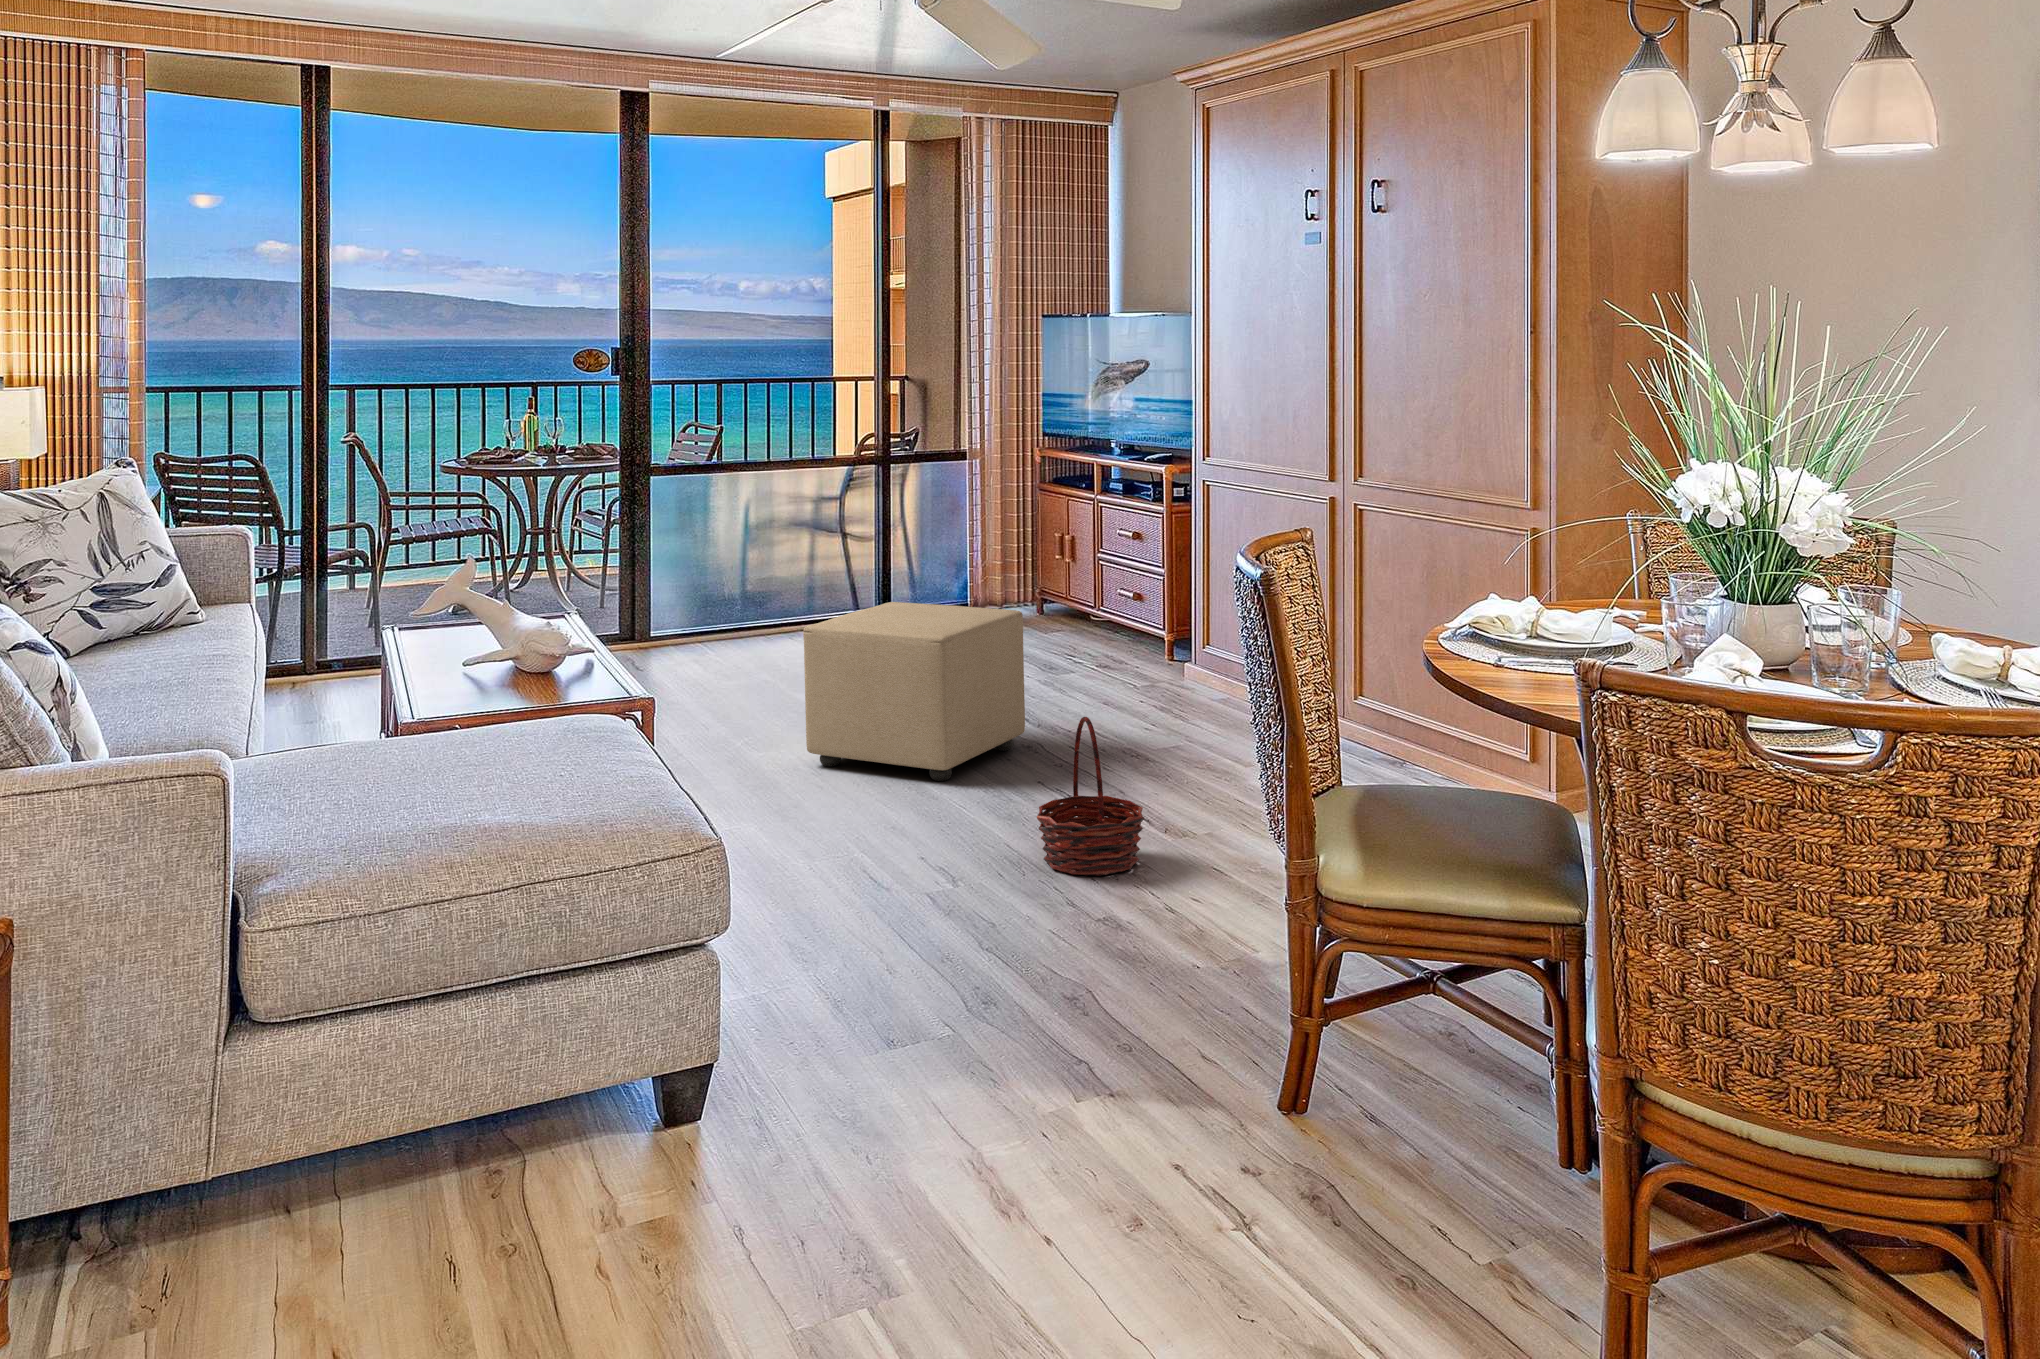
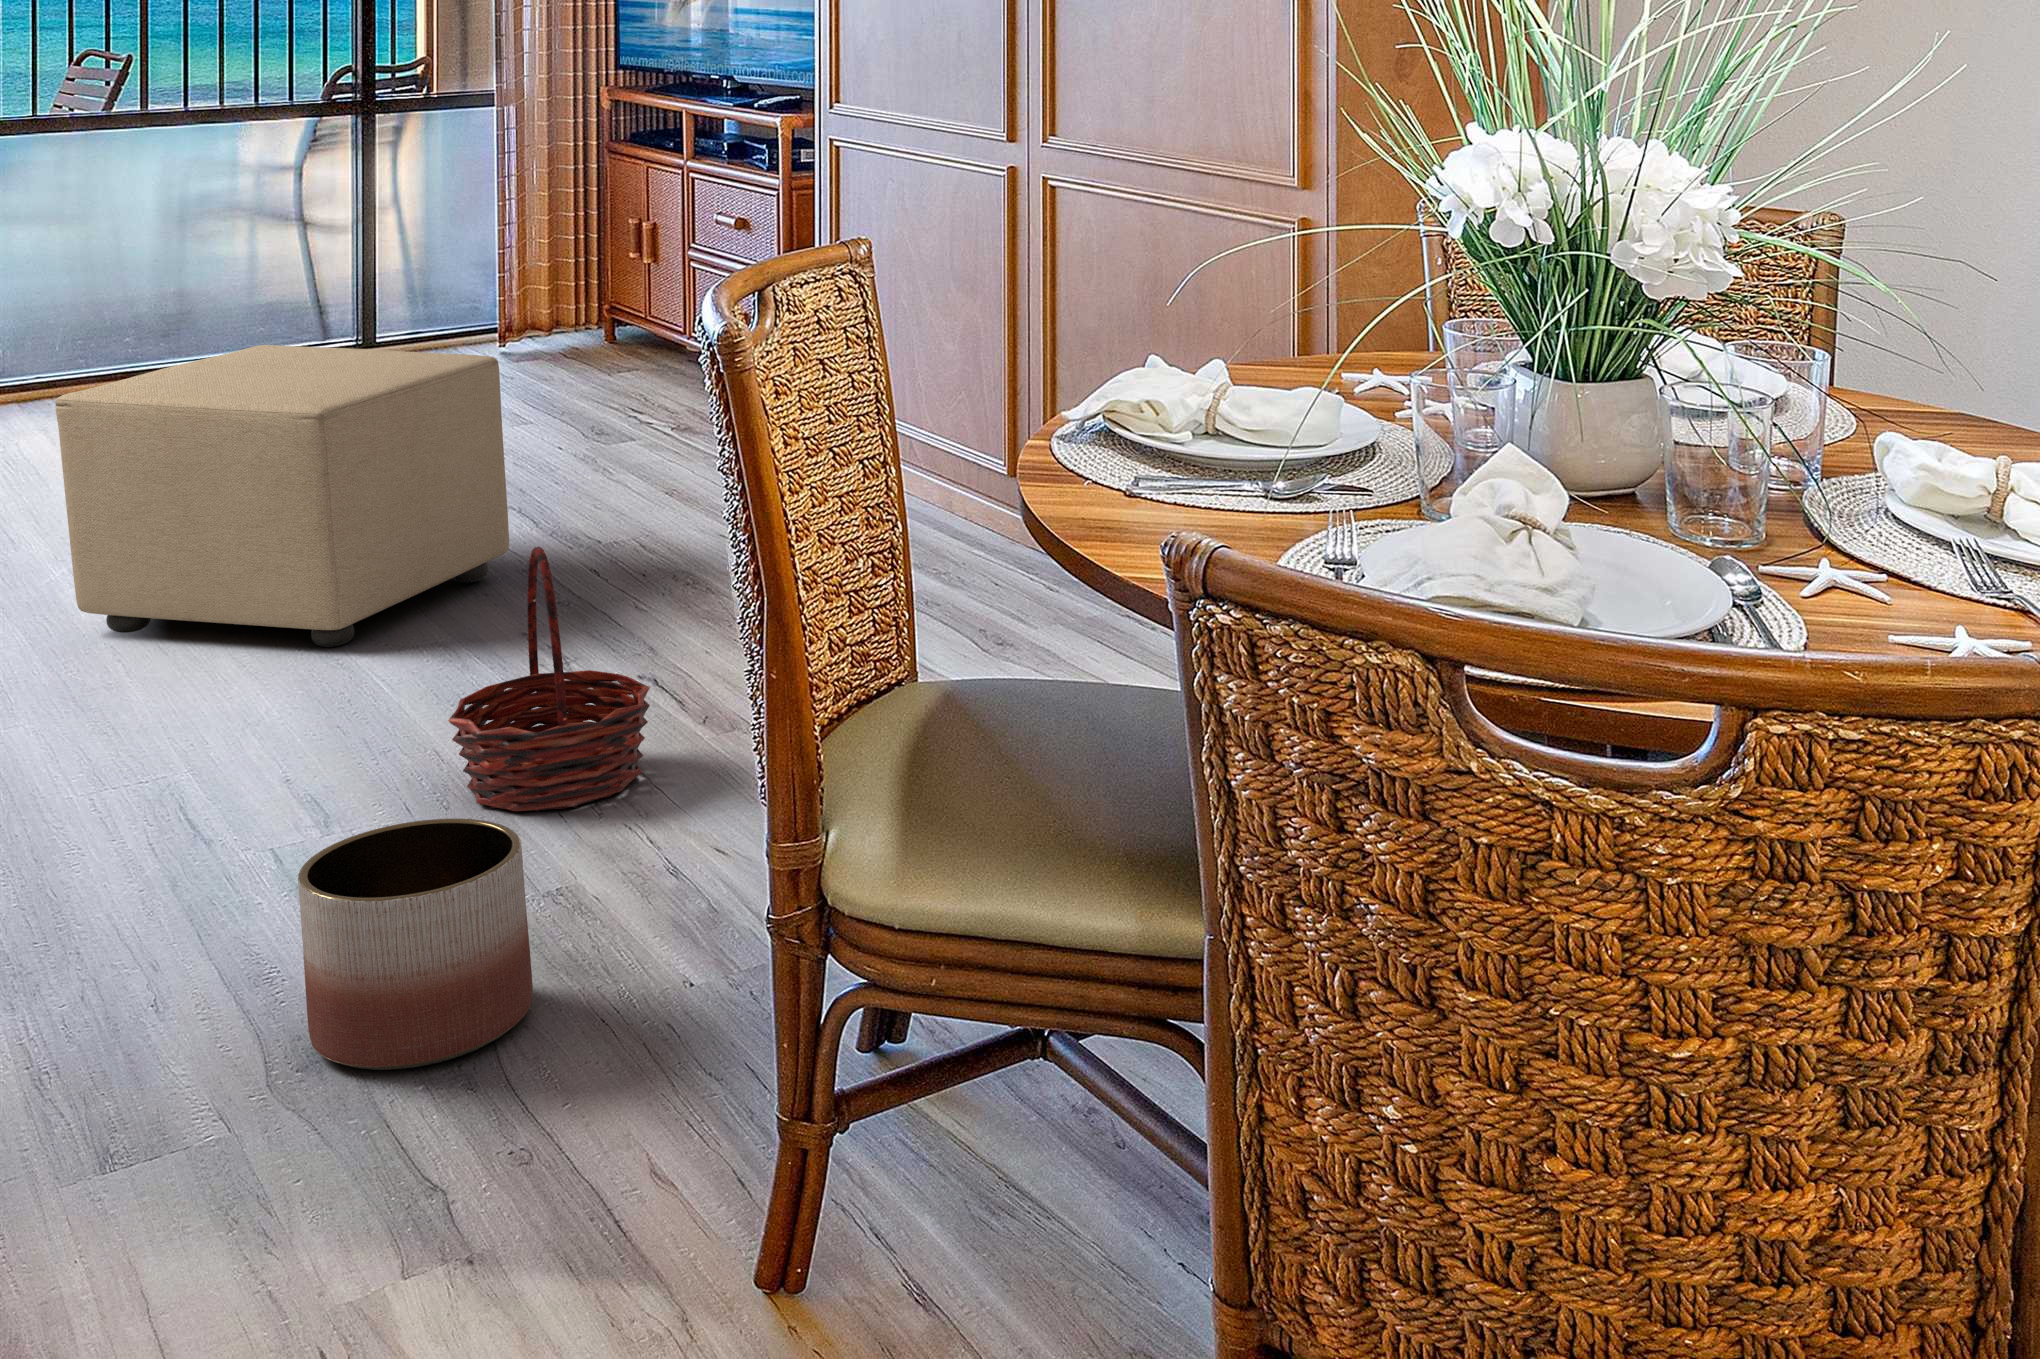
planter: none [1007,858,1119,993] -> present [298,819,533,1070]

